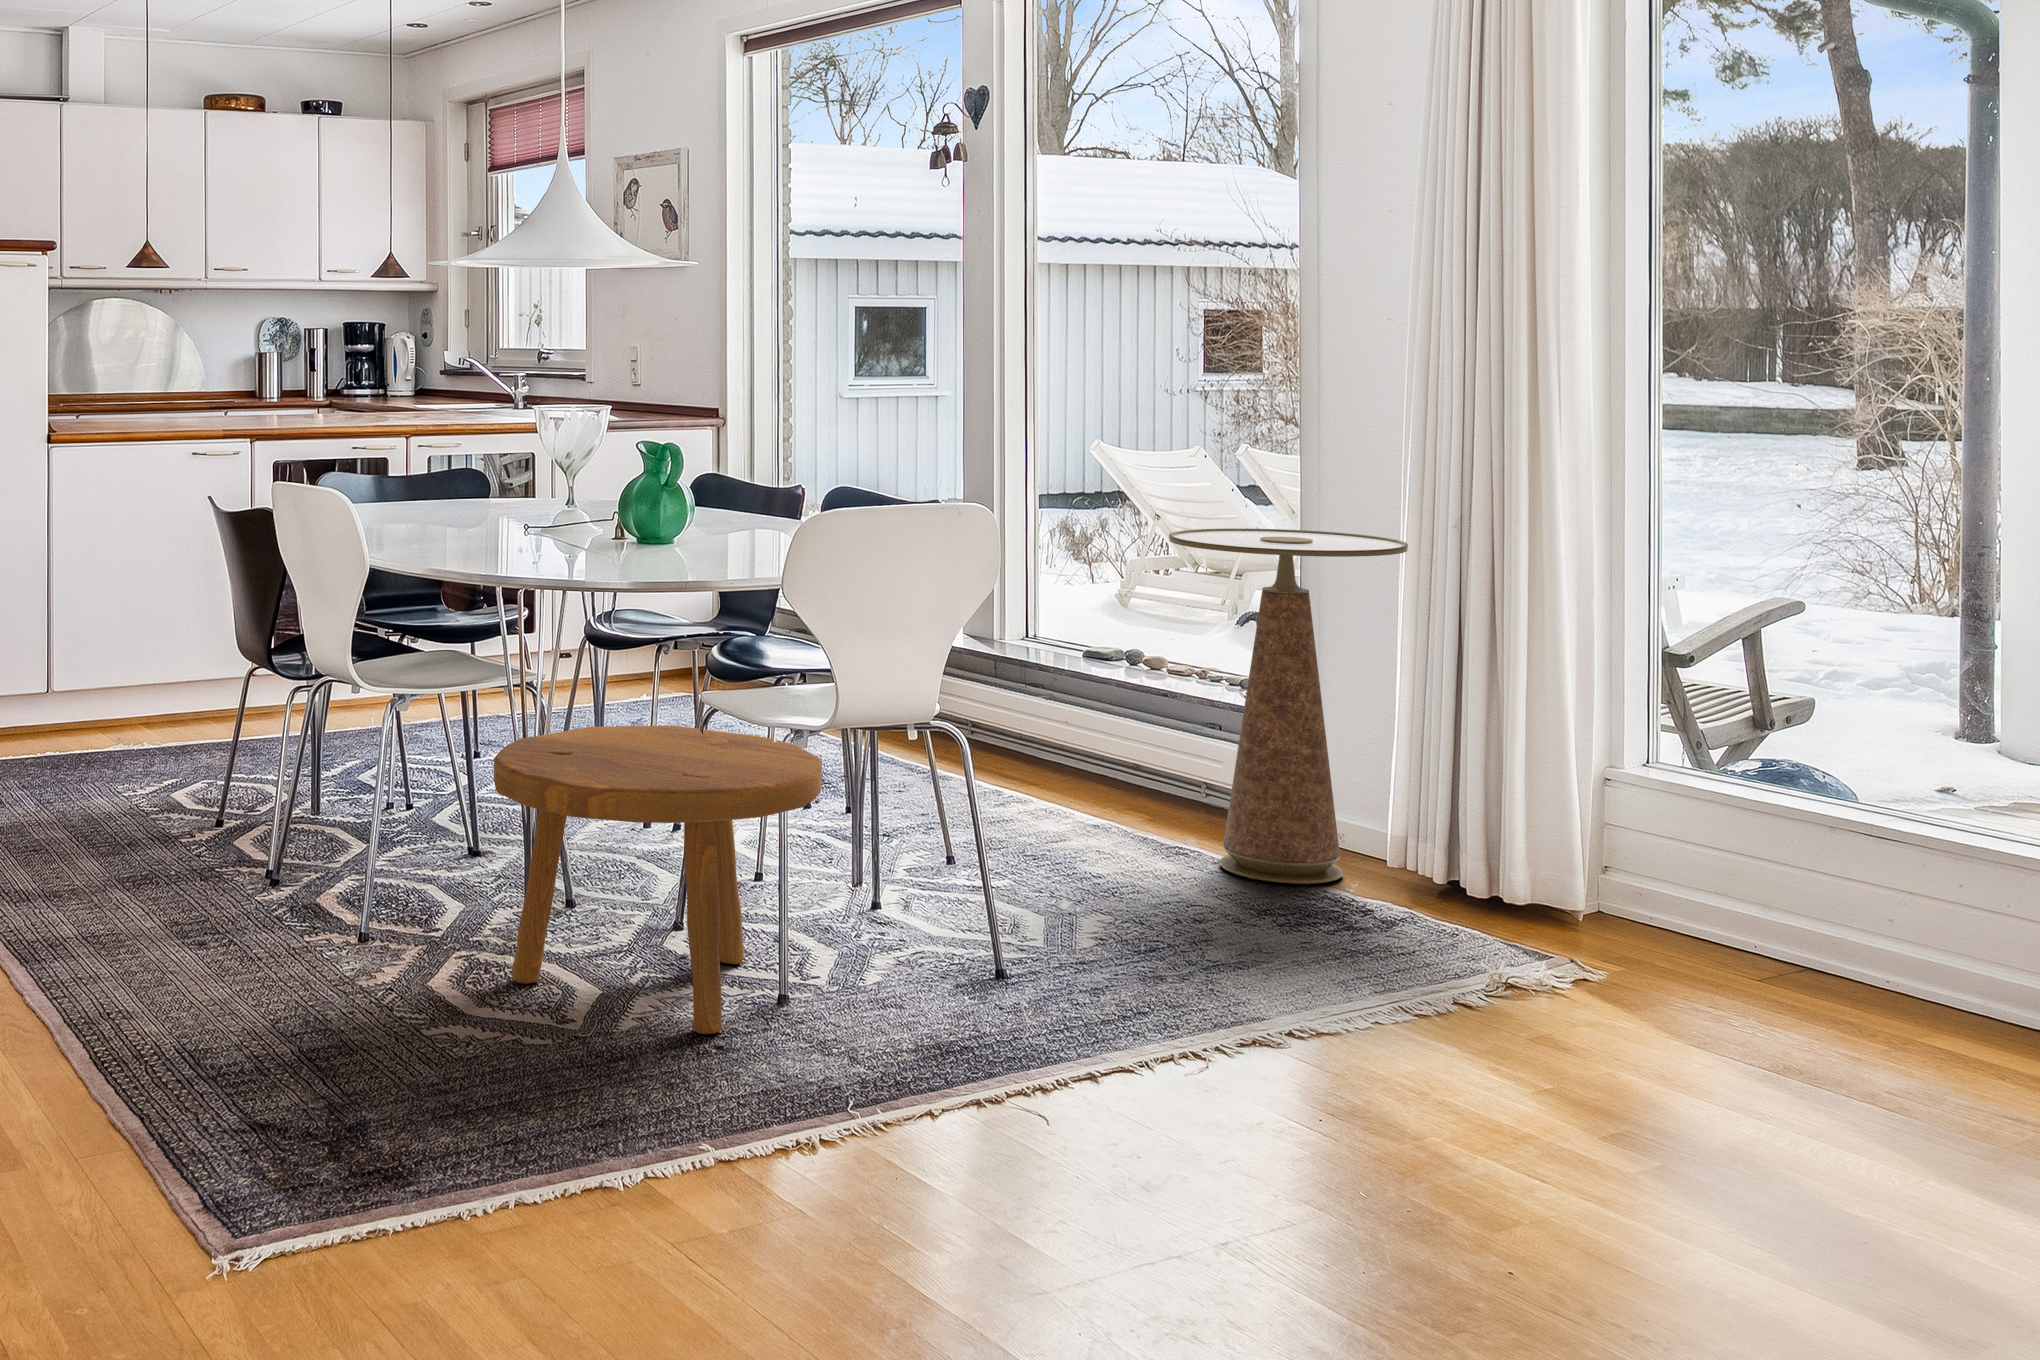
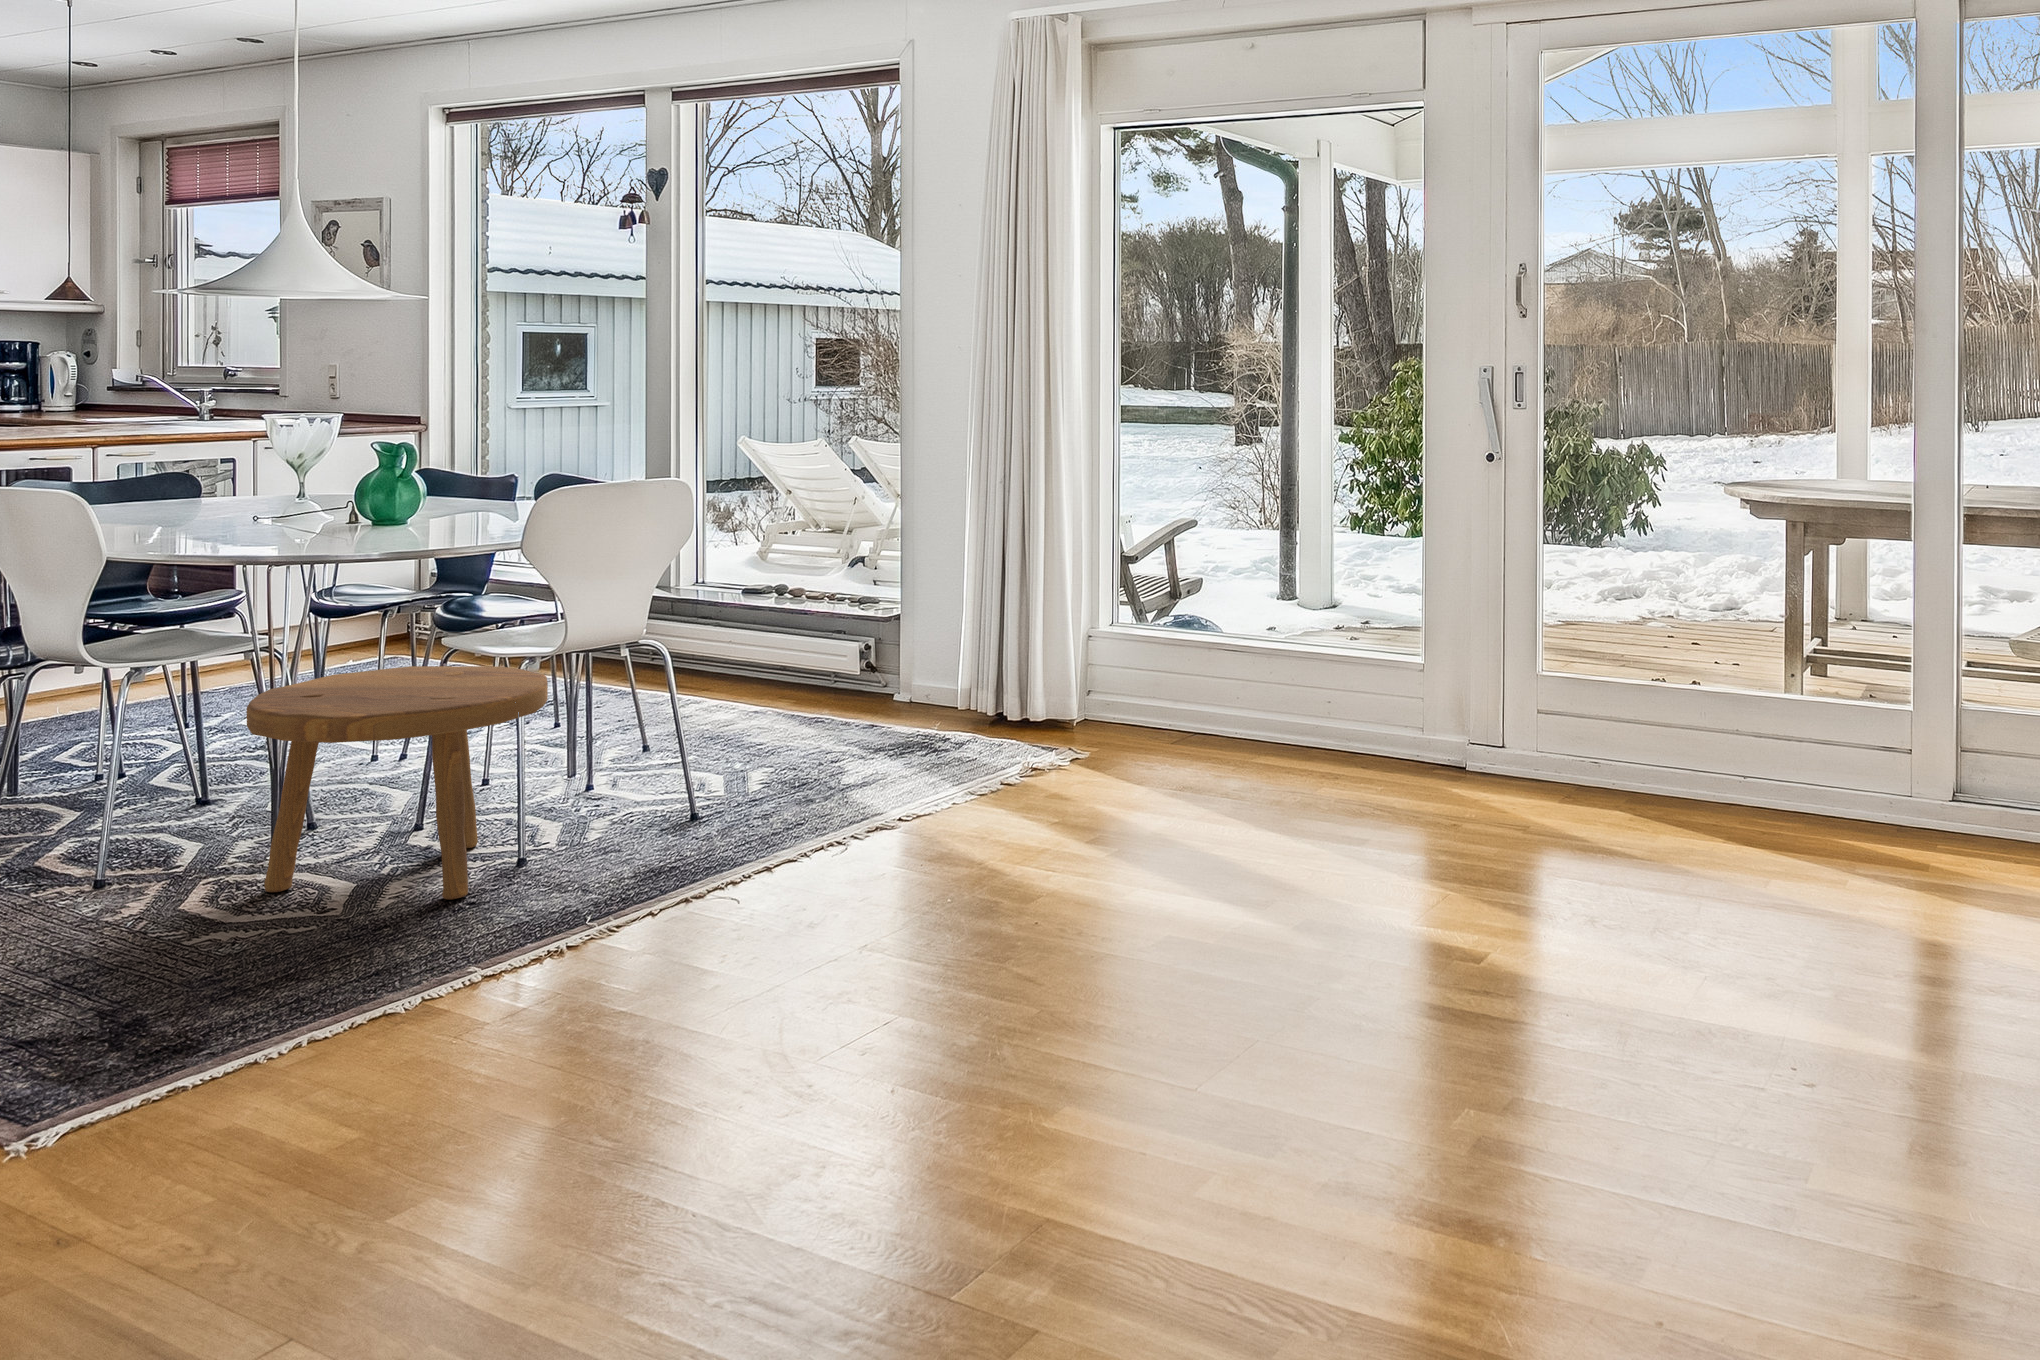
side table: present [1169,528,1408,885] -> none [804,488,967,734]

